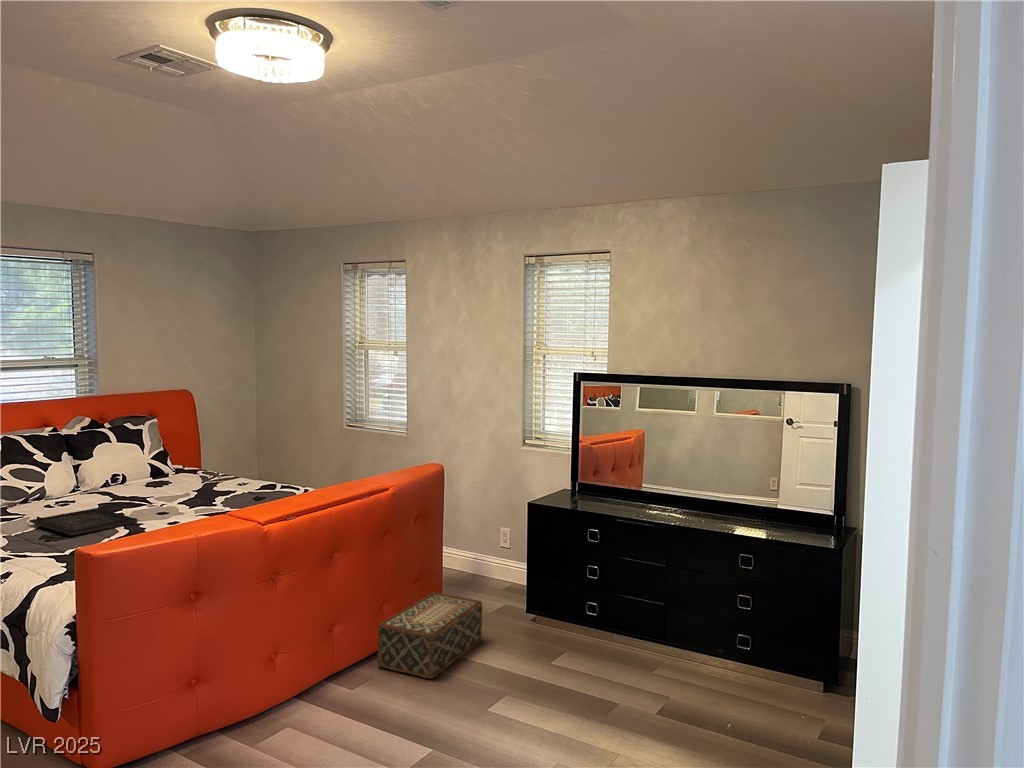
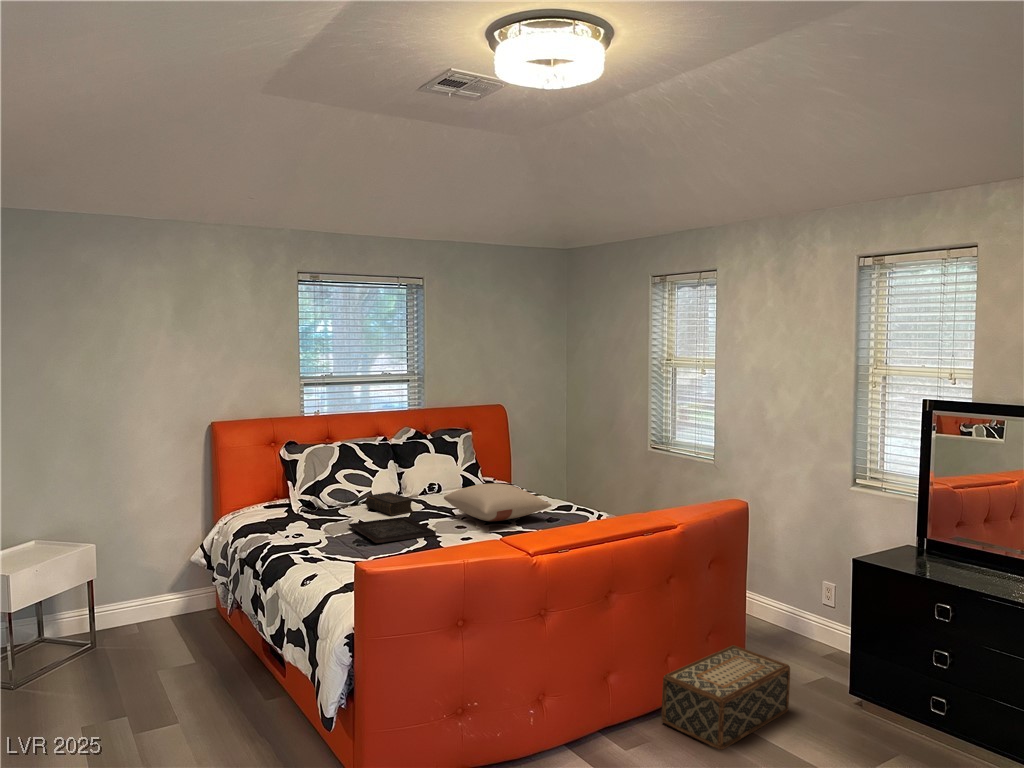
pillow: none [139,467,258,504] -> present [444,483,552,521]
book: none [42,486,102,509] -> present [366,492,414,516]

